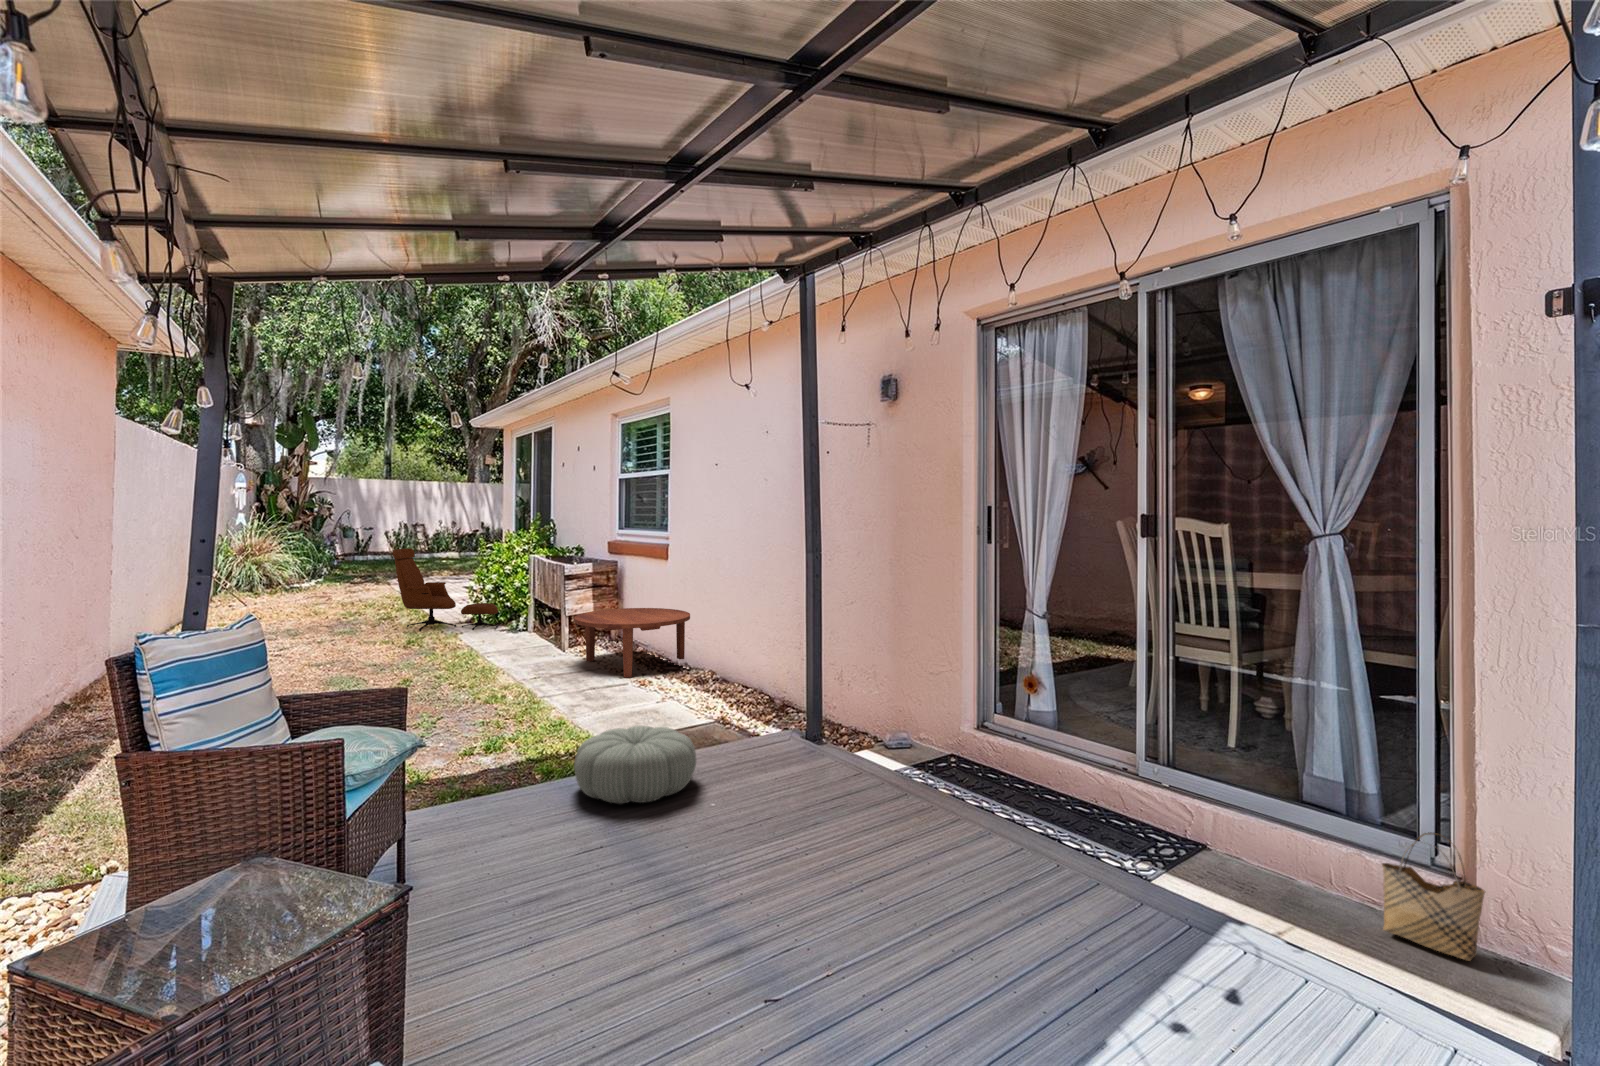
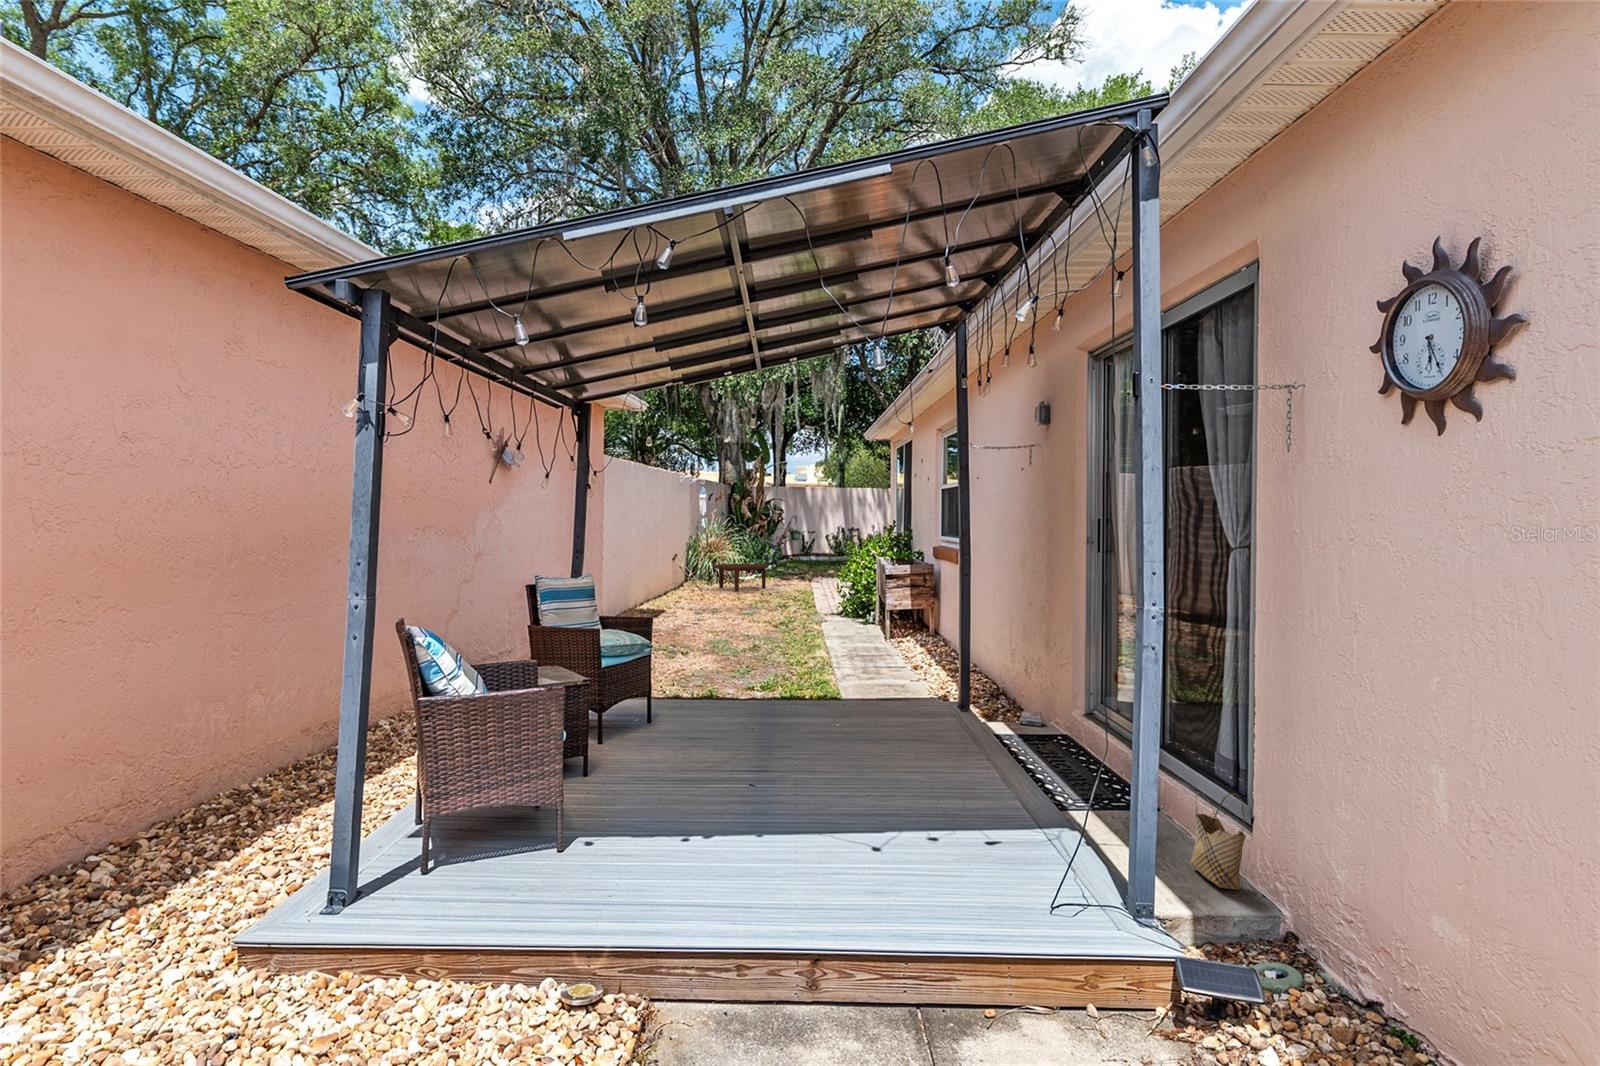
lounge chair: present [393,548,498,631] -> none [778,549,852,617]
coffee table: present [574,608,690,678] -> present [714,564,767,592]
pouf: present [574,725,696,804] -> none [771,674,854,721]

